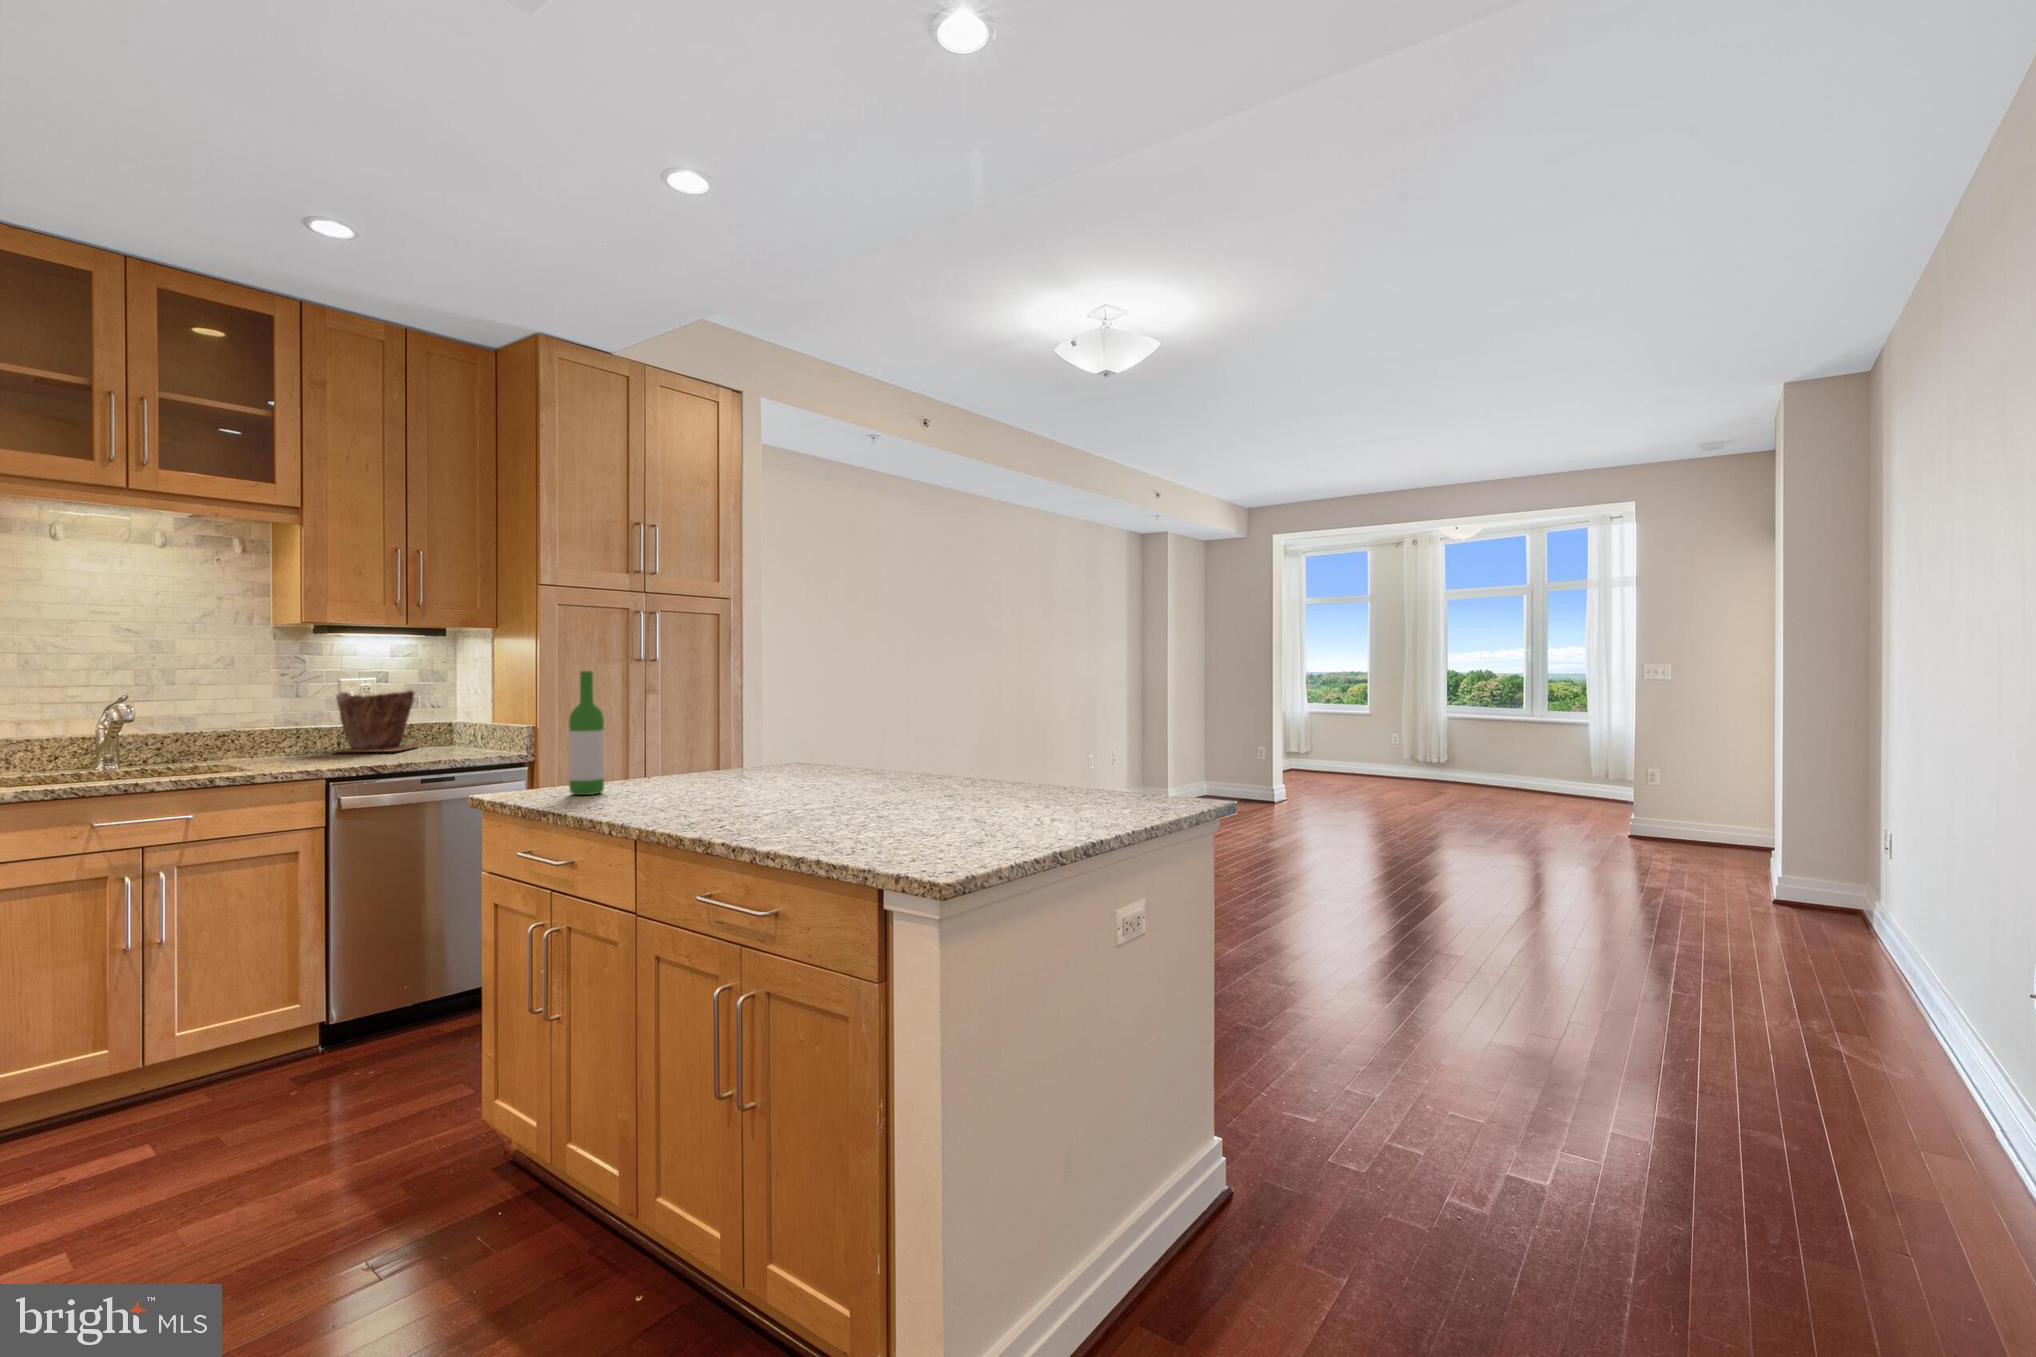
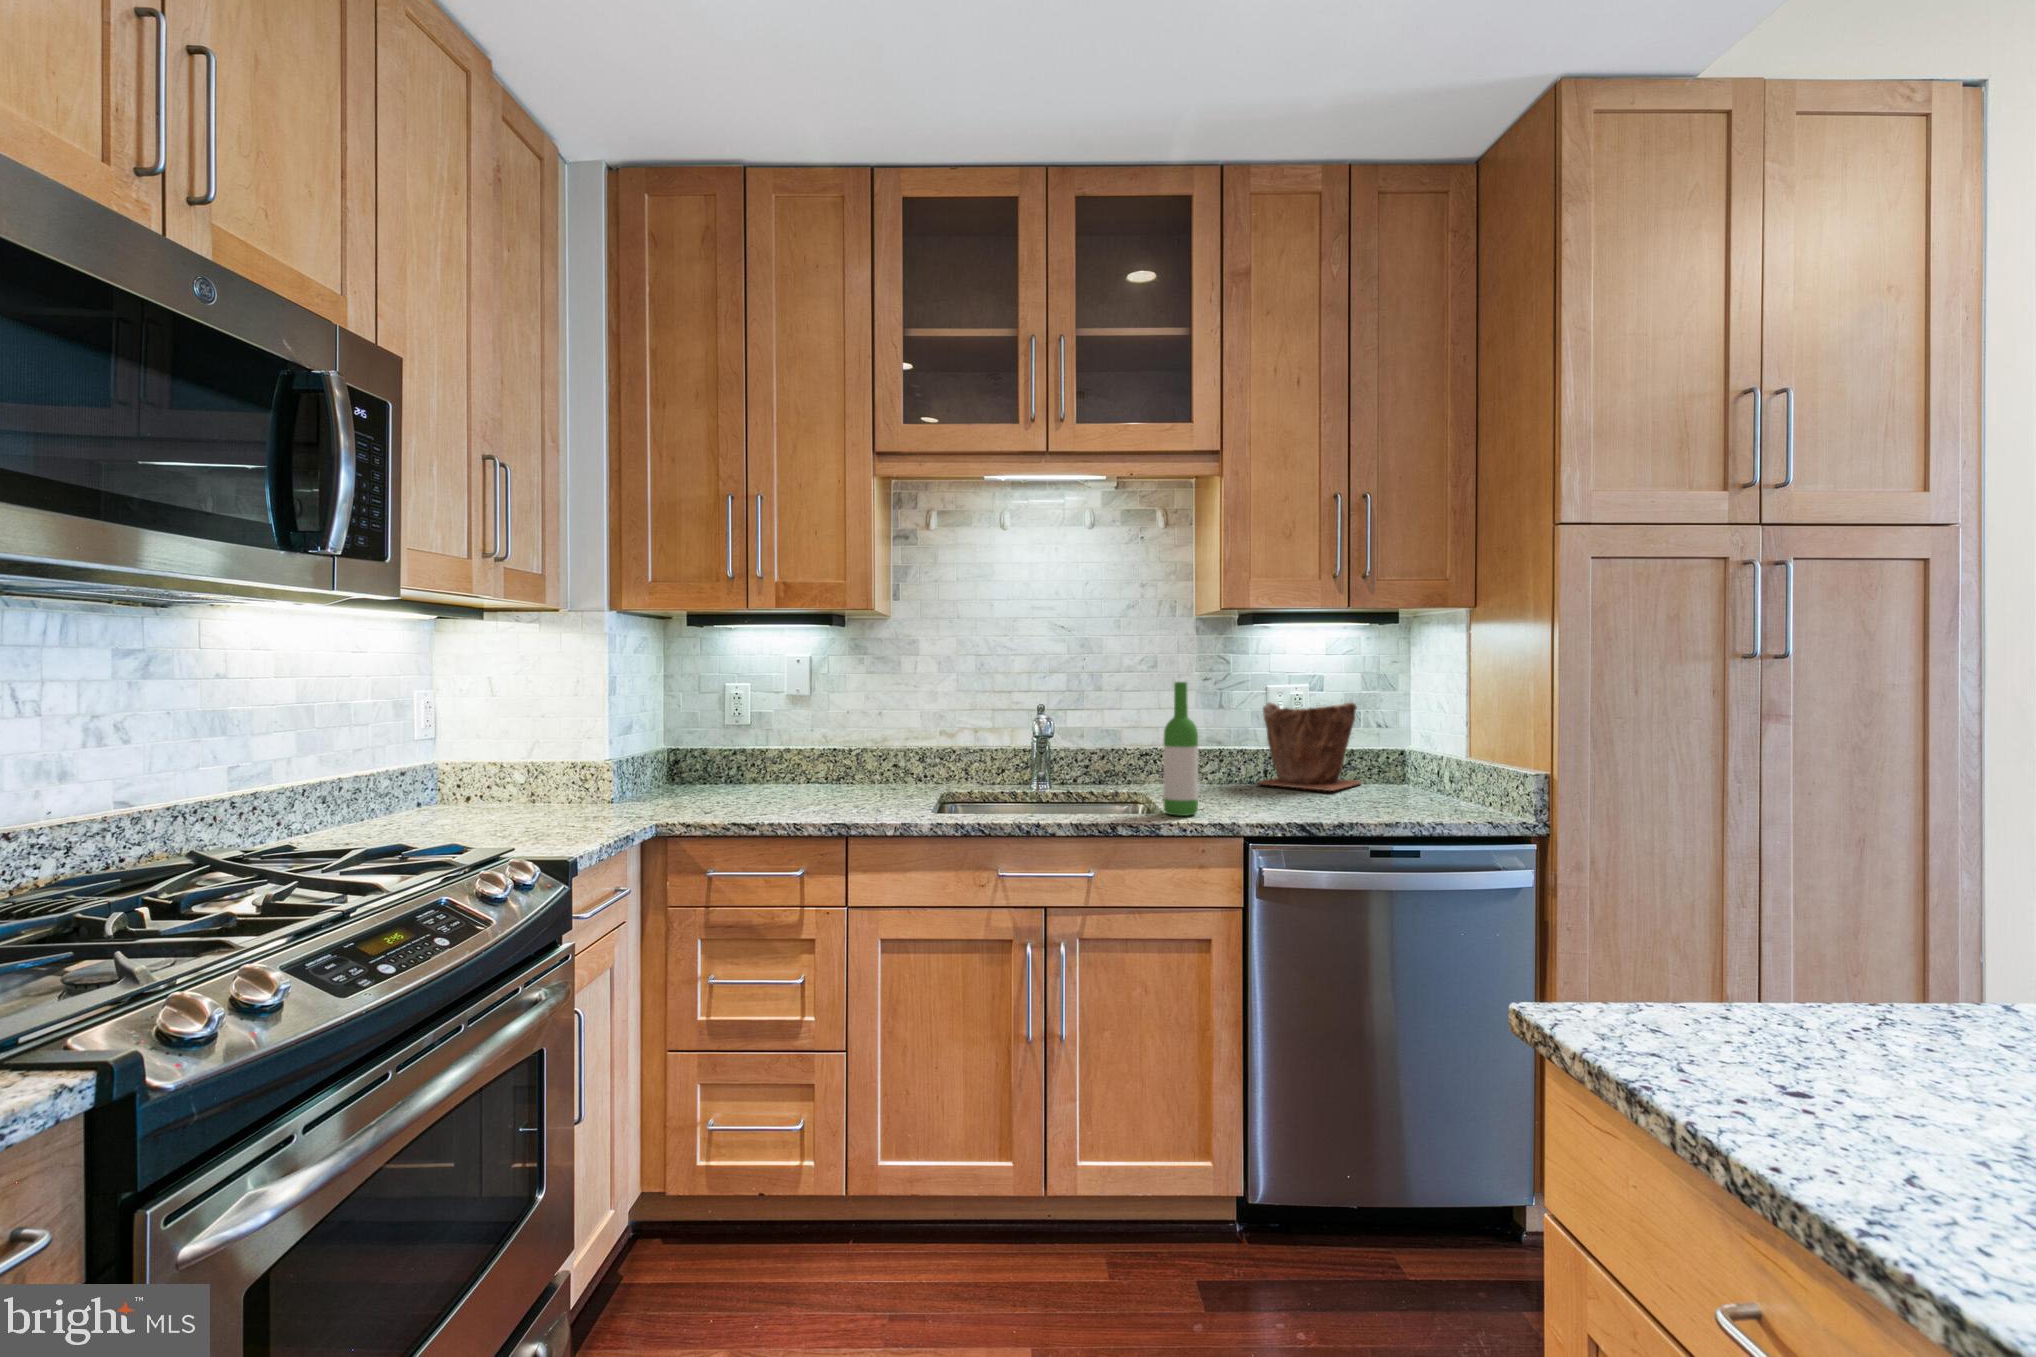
wine bottle: present [569,671,604,795] -> present [1163,682,1198,816]

